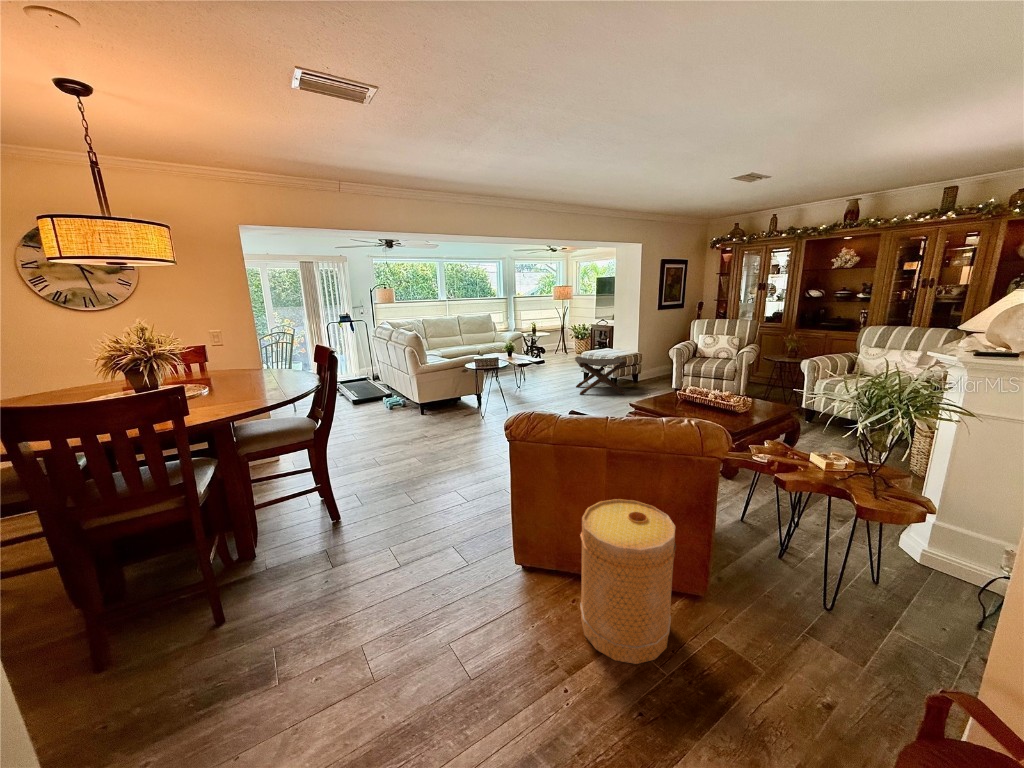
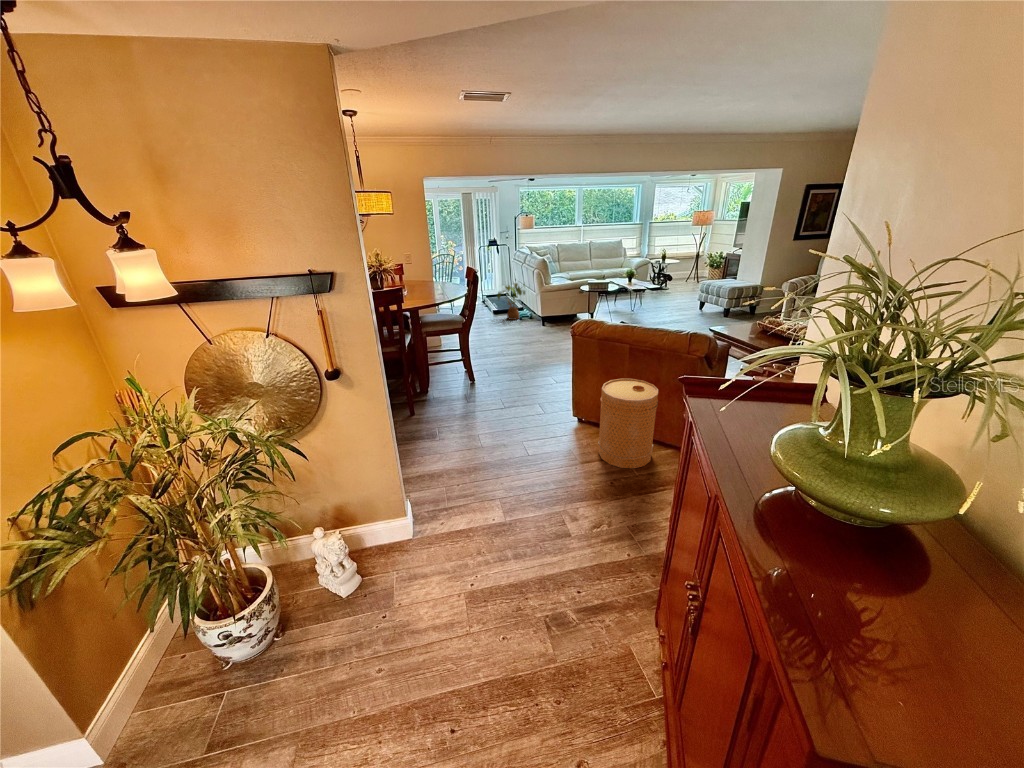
footstool: present [575,356,627,395] -> none [686,286,739,325]
house plant: none [359,364,398,410] -> present [497,283,525,320]

